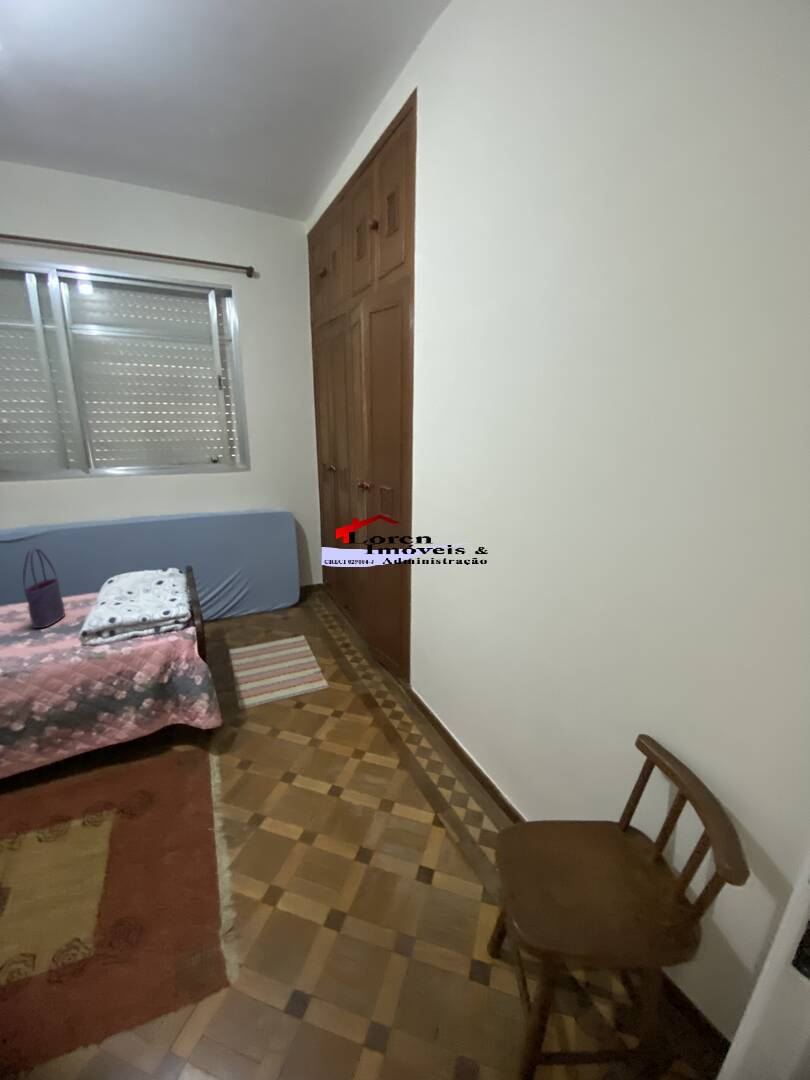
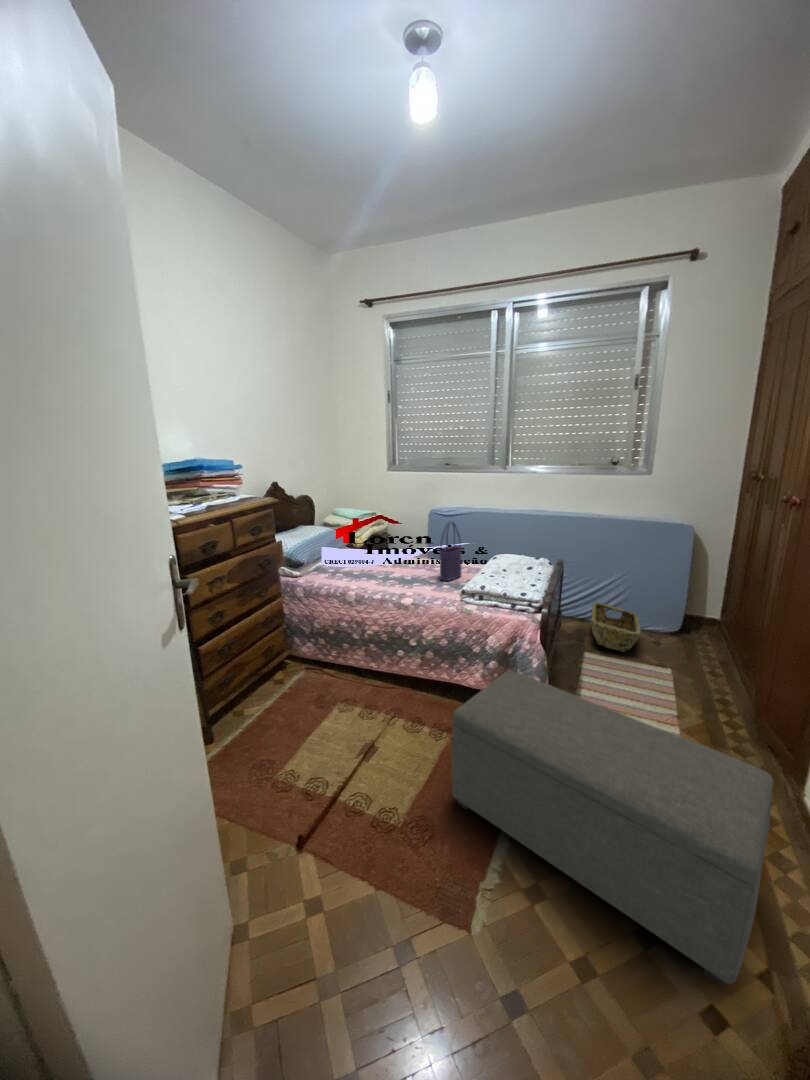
woven basket: none [225,597,275,636] -> present [591,603,641,652]
ottoman: none [130,682,422,881] -> present [452,671,773,986]

